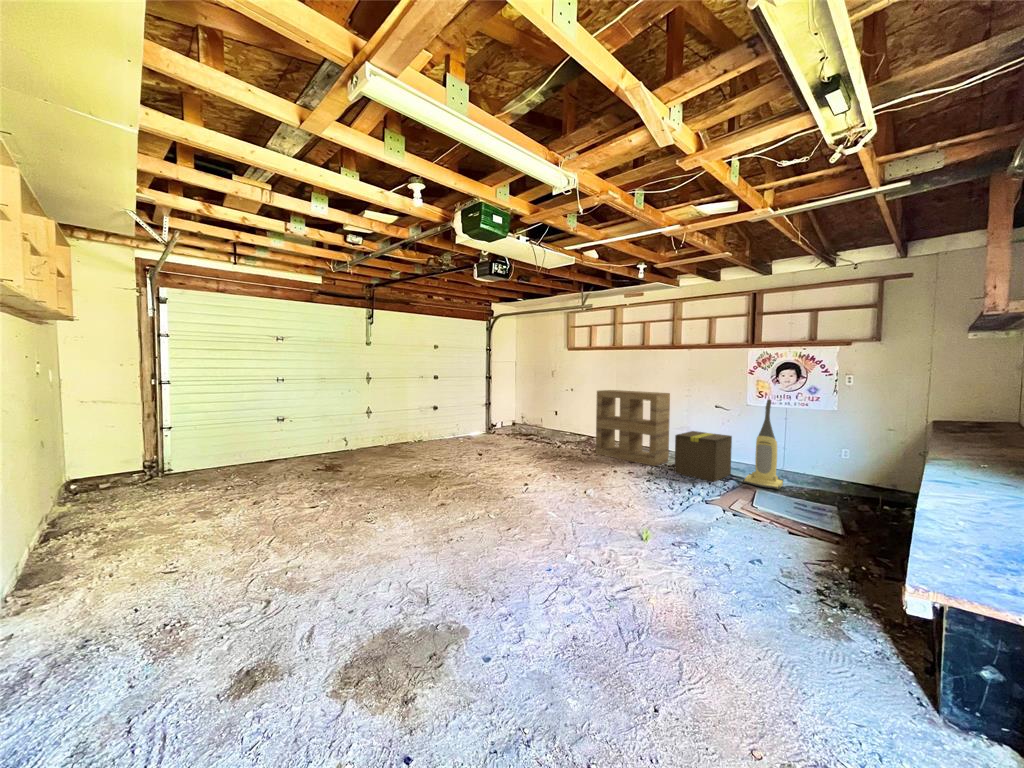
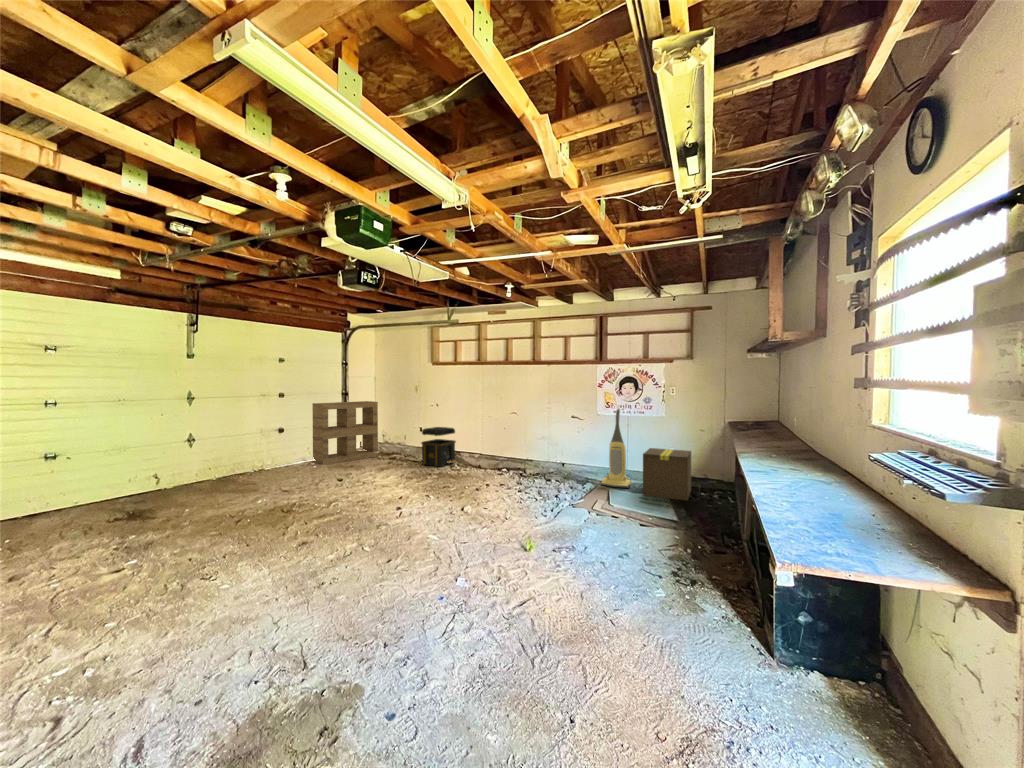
shelving unit: present [596,390,670,466] -> present [312,401,378,465]
toolbox: none [554,410,587,449] -> present [421,427,456,467]
cardboard box: present [674,431,732,481] -> present [643,448,691,501]

